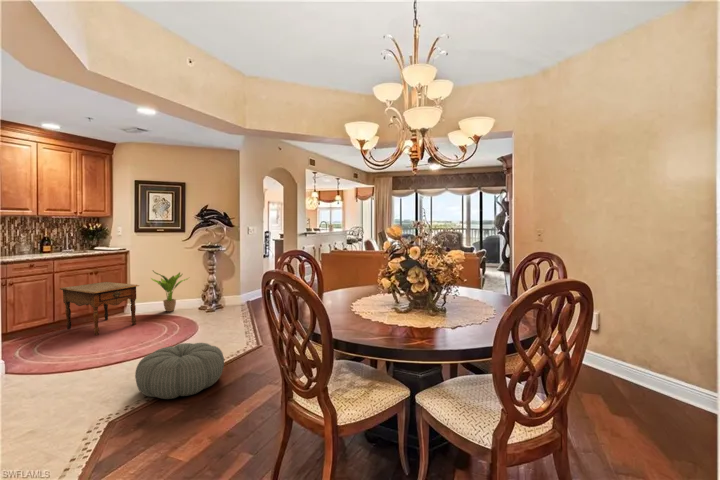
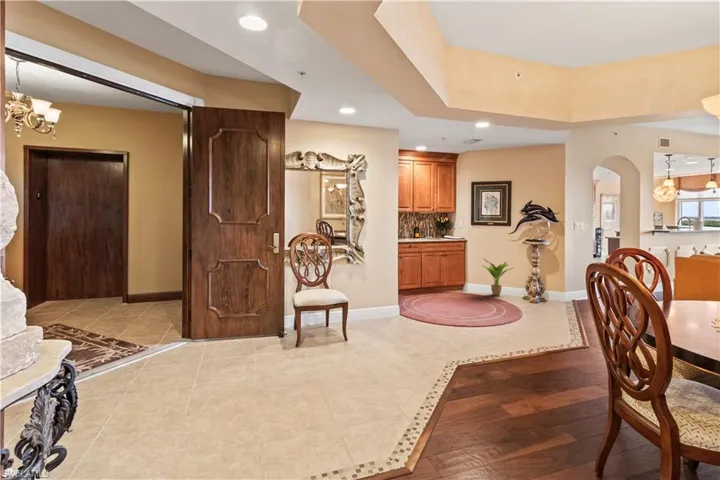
side table: present [60,282,139,335] -> none [422,264,474,304]
pouf: present [135,343,224,399] -> none [475,324,548,369]

